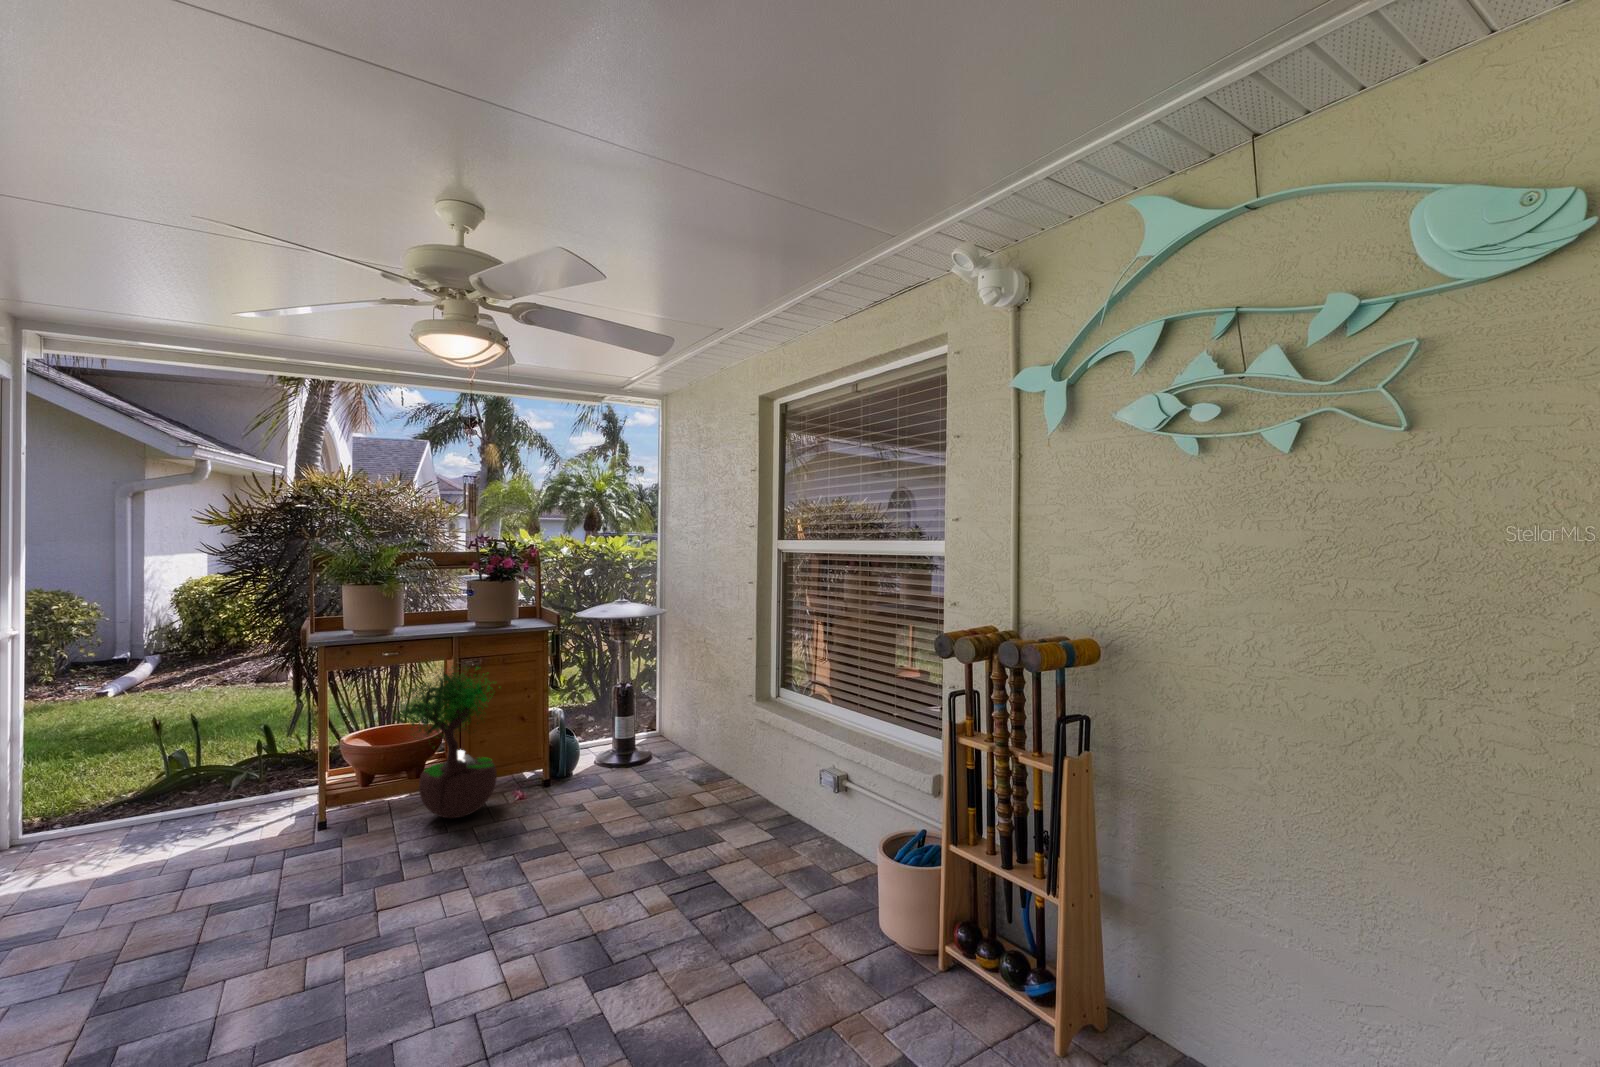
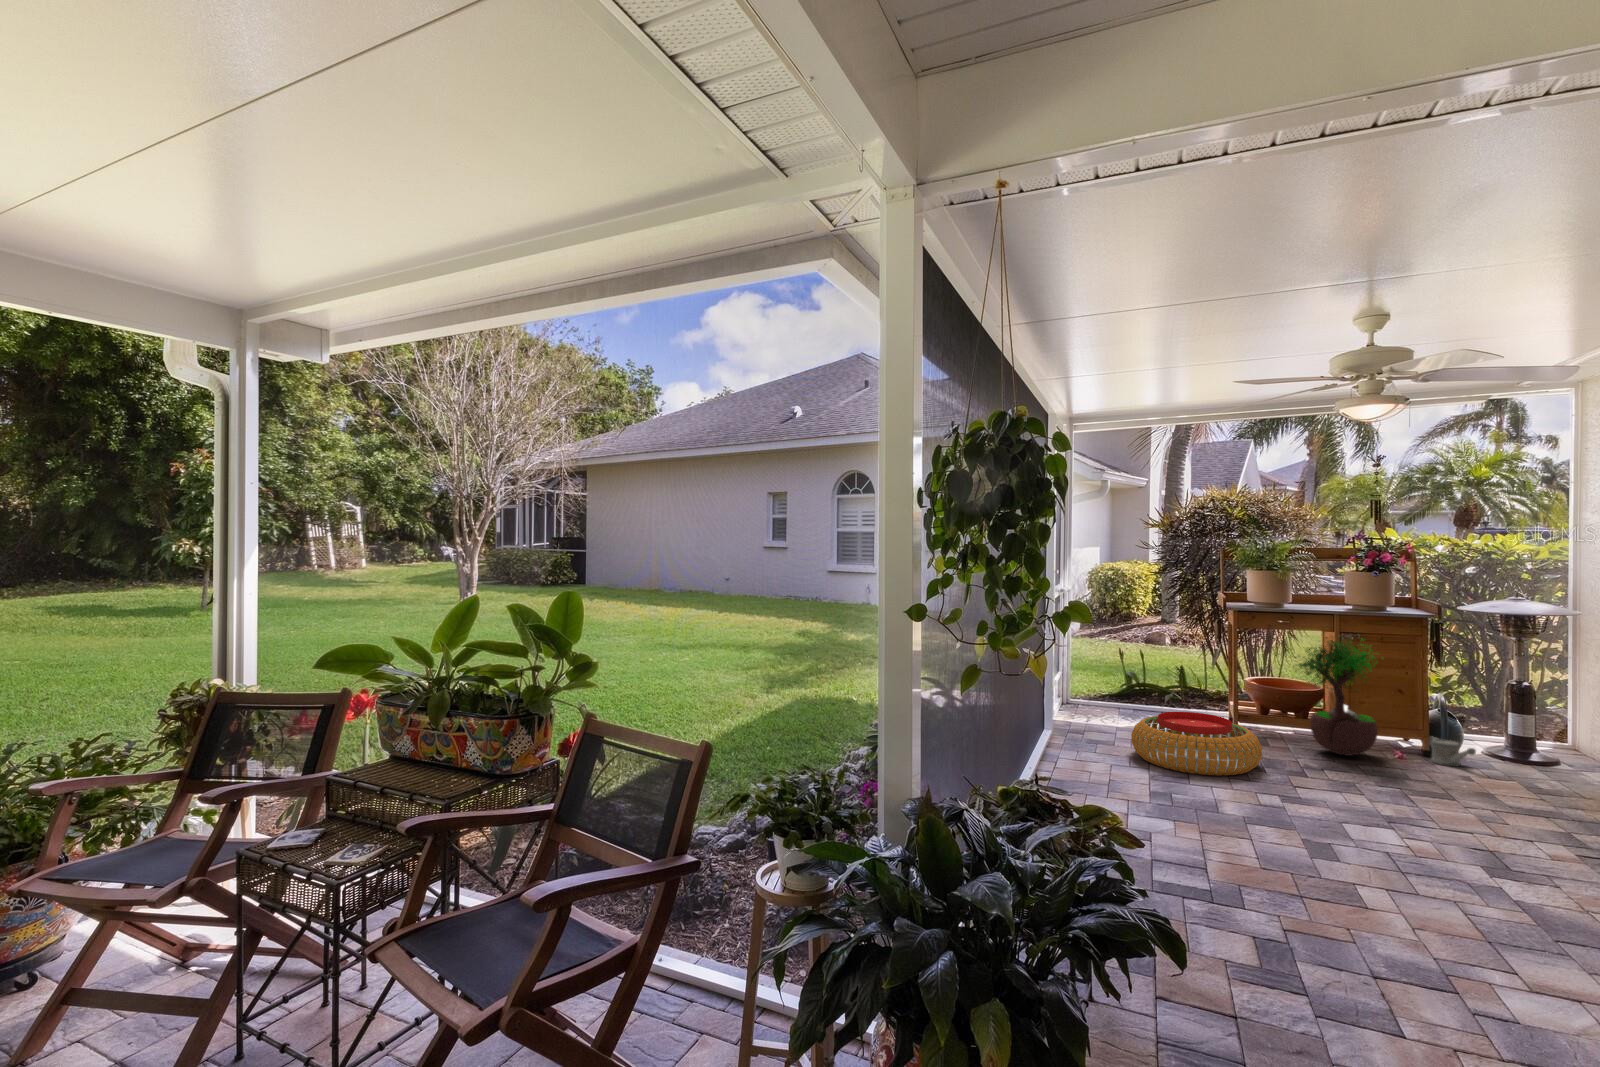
watering can: none [549,762,589,796] -> present [1429,737,1476,766]
pouf: none [71,826,333,971] -> present [1131,712,1262,776]

